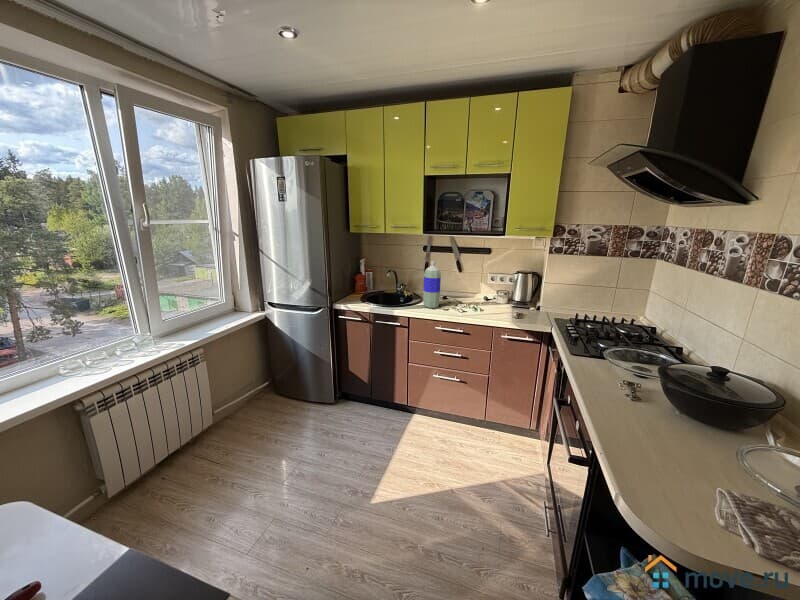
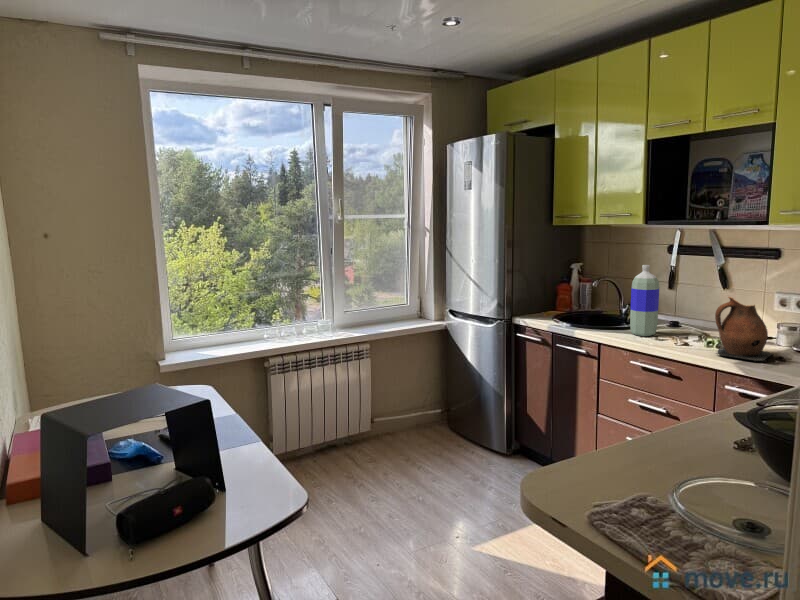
ceramic pitcher: none [481,281,512,318] -> present [715,297,774,361]

